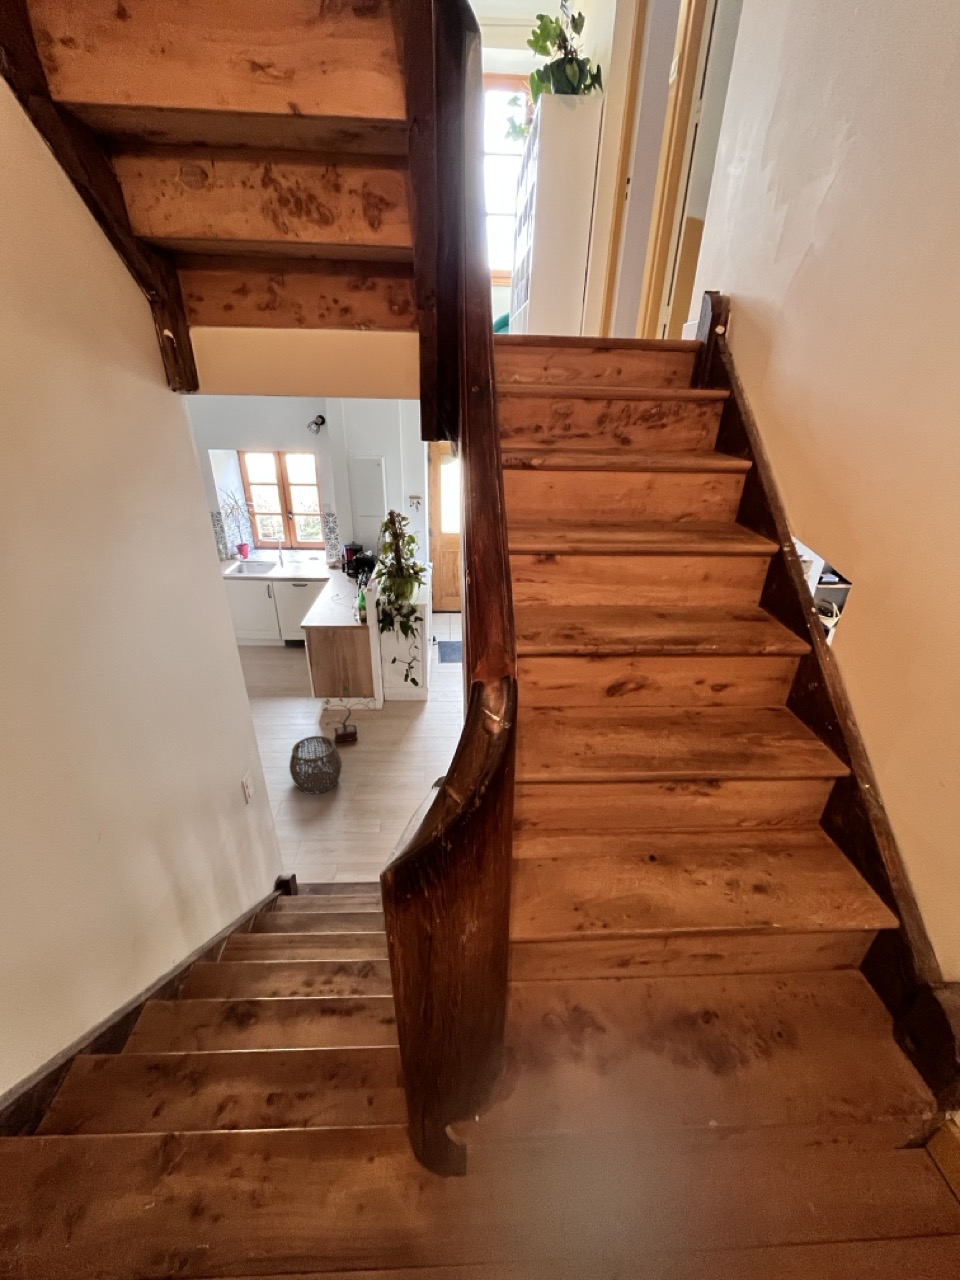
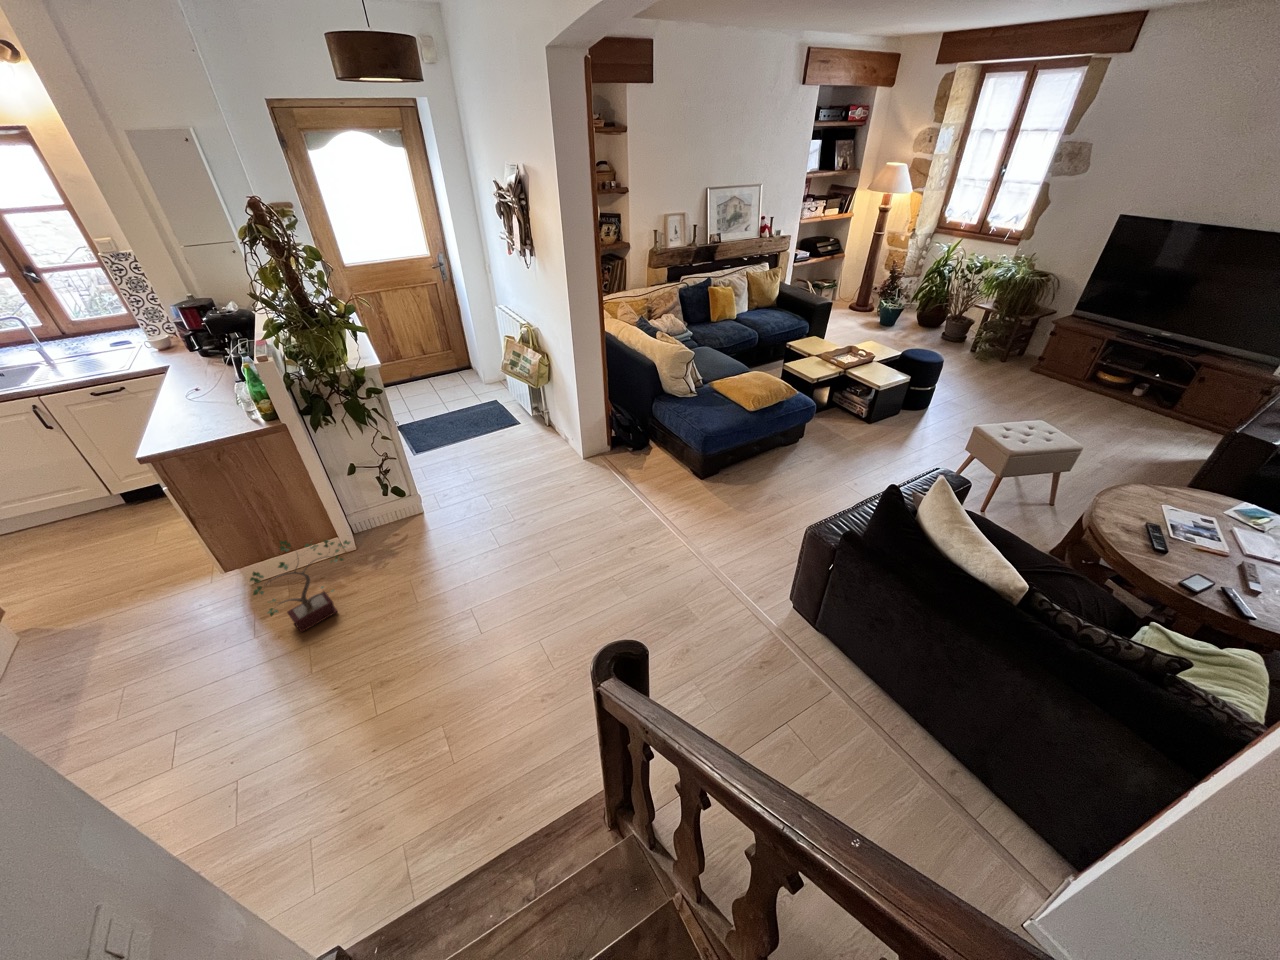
woven basket: present [290,736,342,794] -> none [218,643,338,756]

